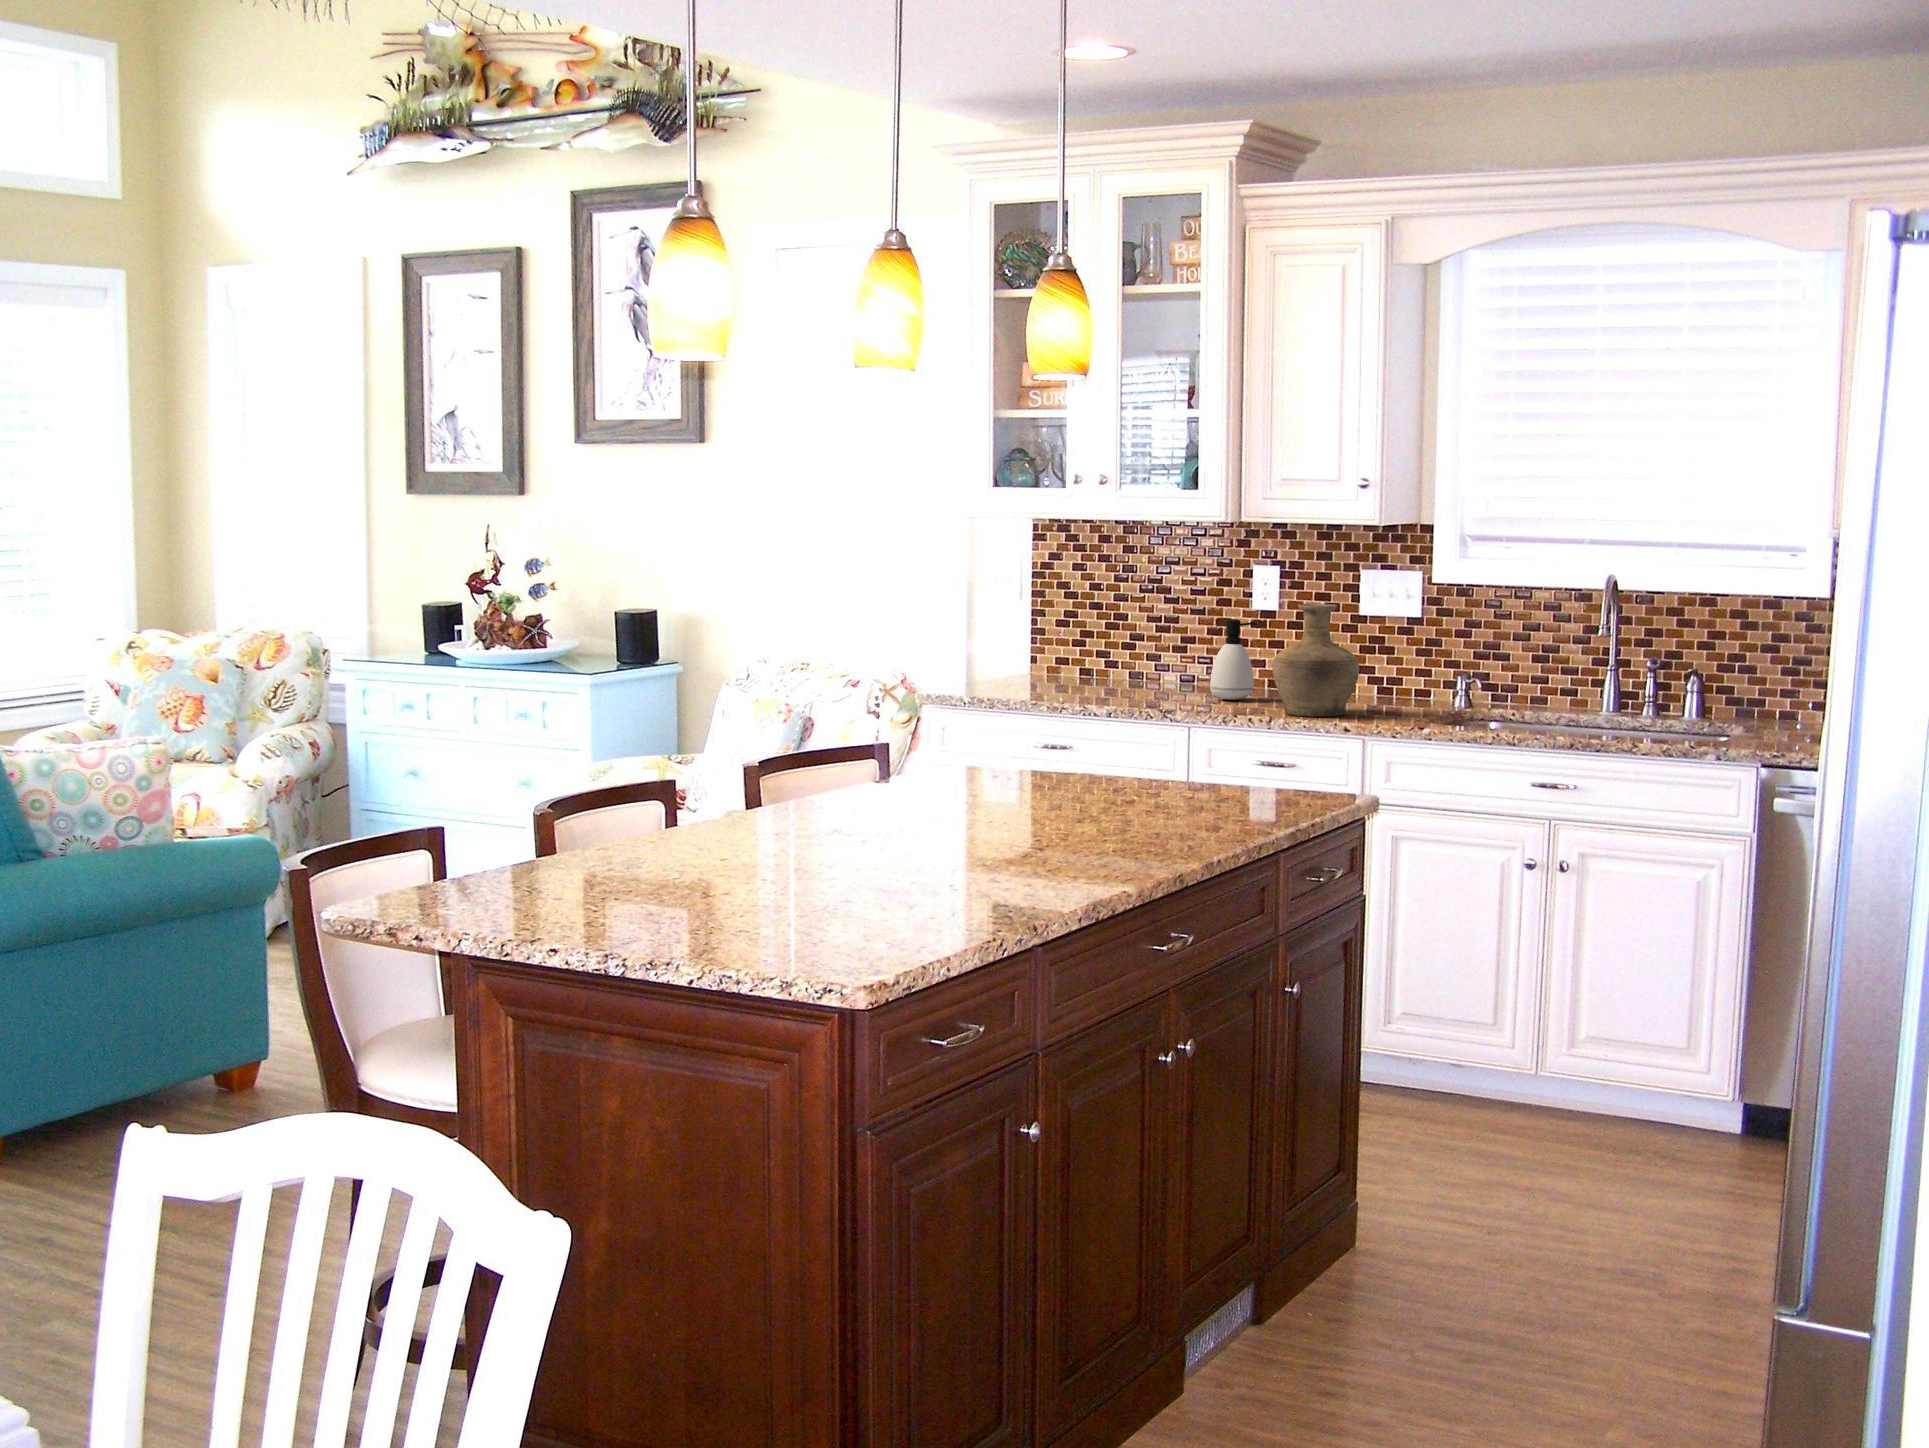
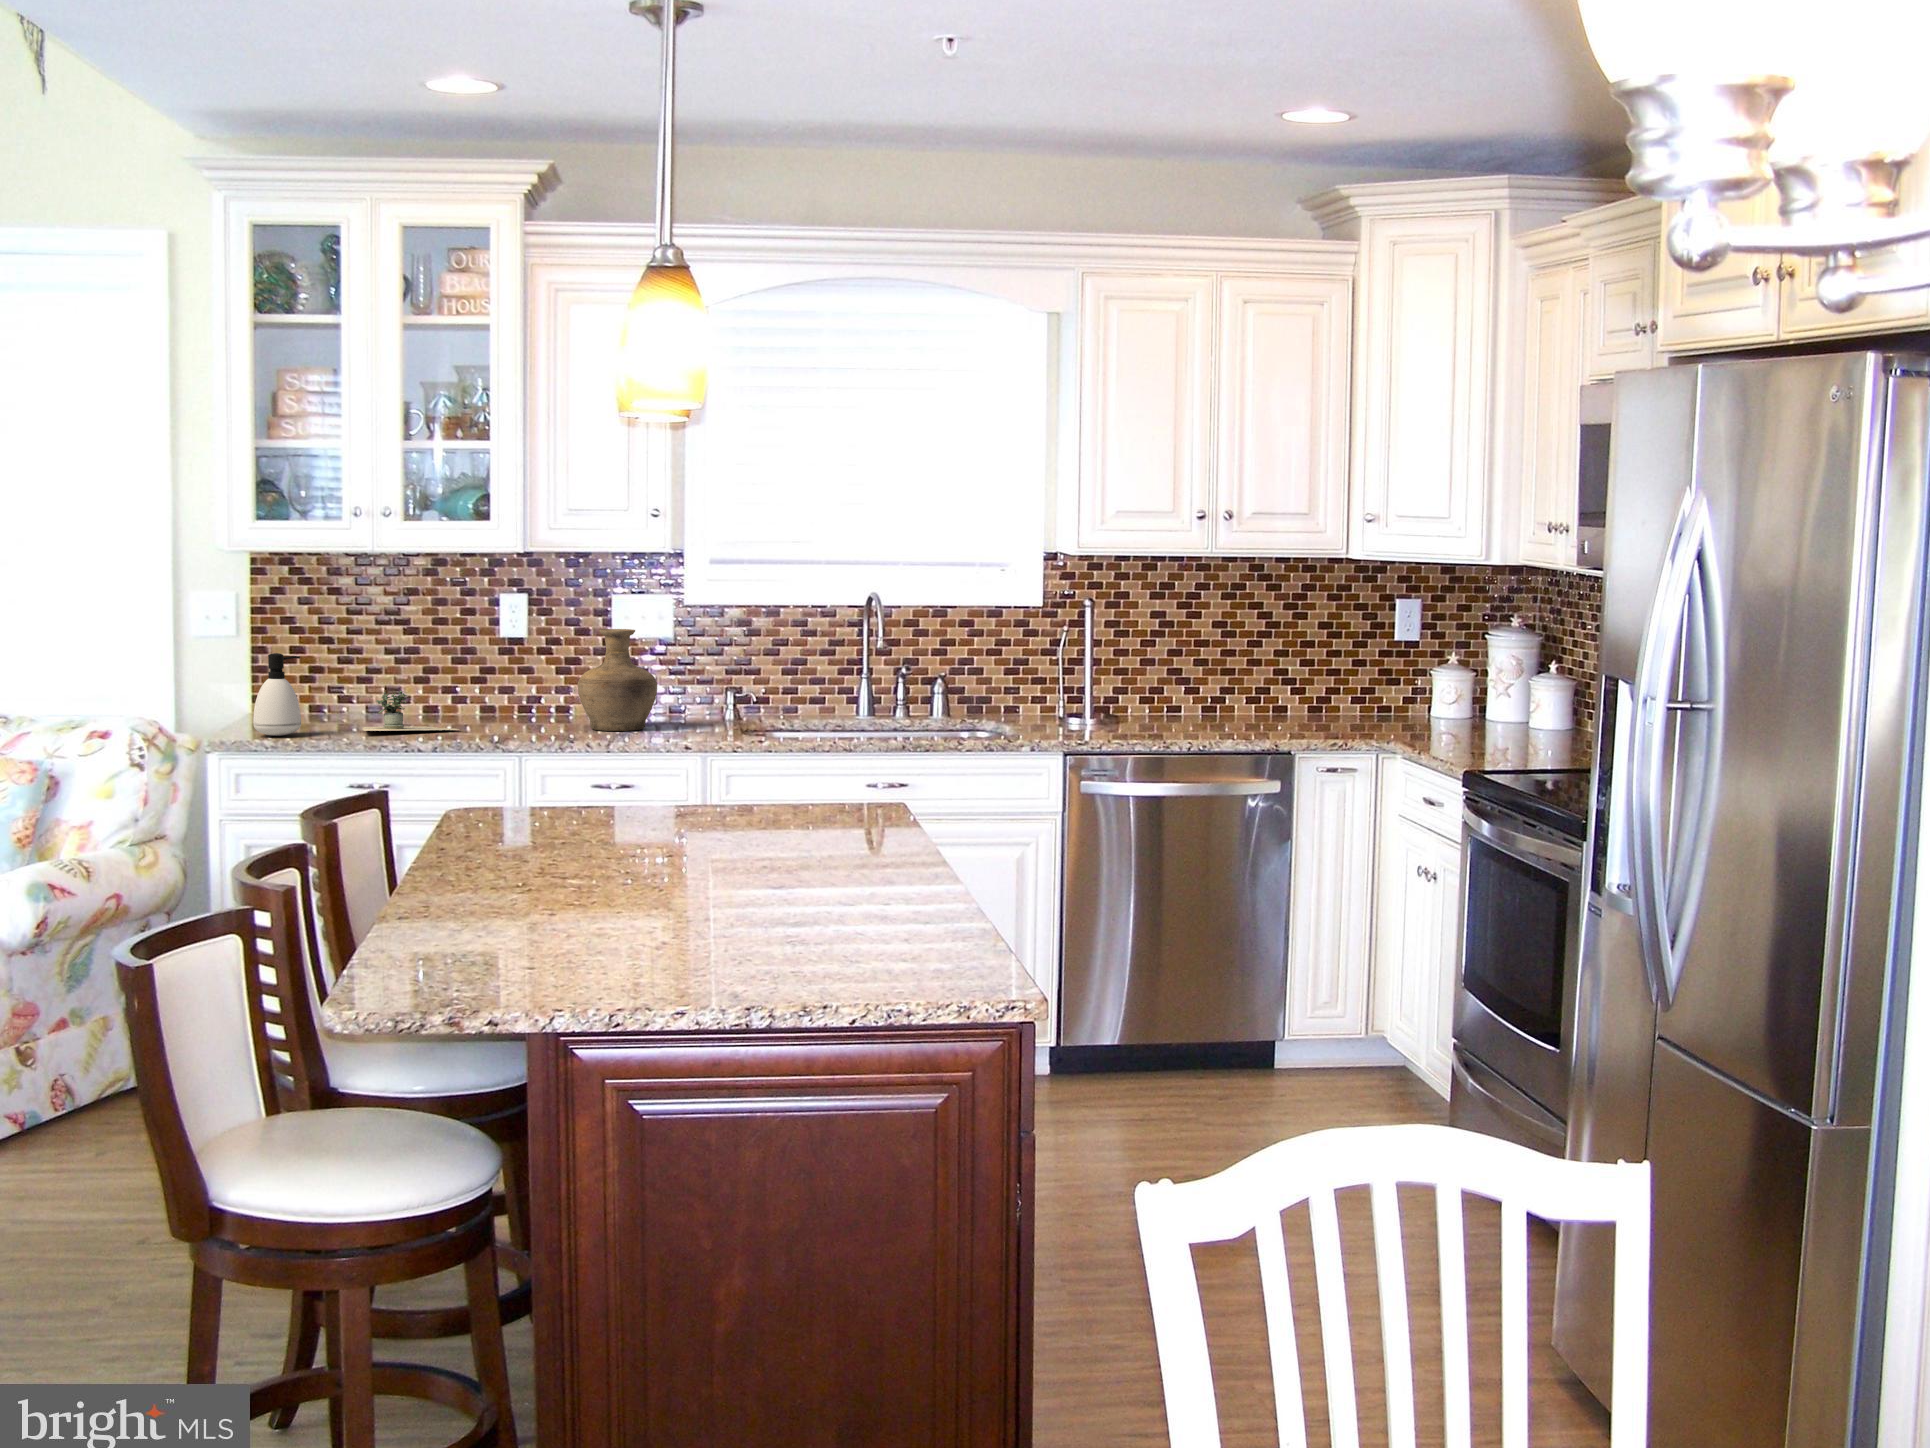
soap dispenser: present [1210,619,1257,700] -> present [253,653,301,736]
potted plant: none [1055,660,1191,704] -> present [363,691,494,731]

